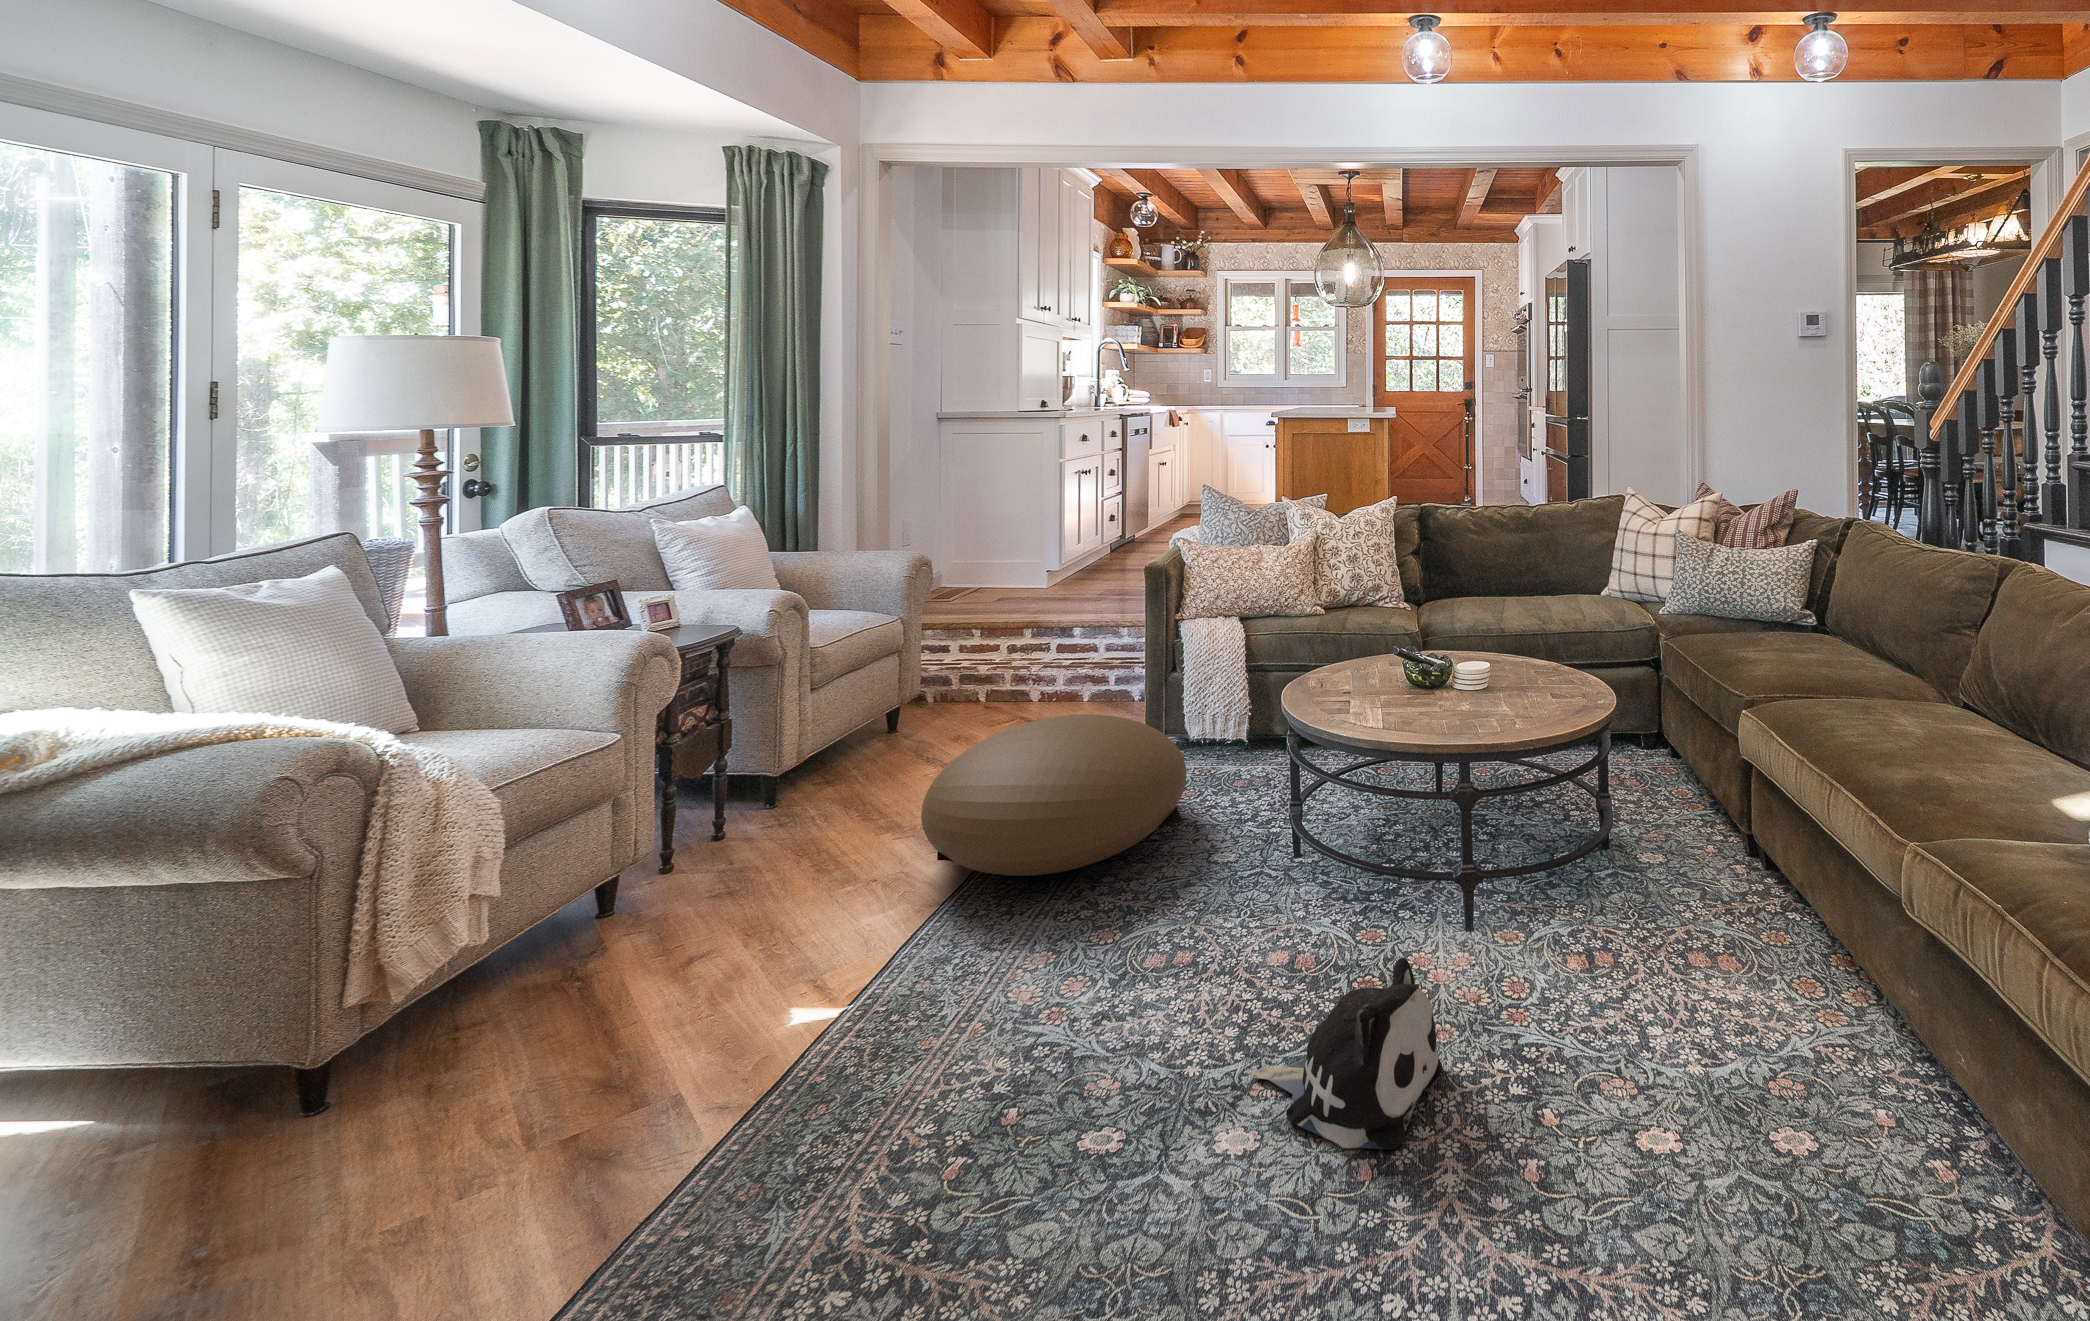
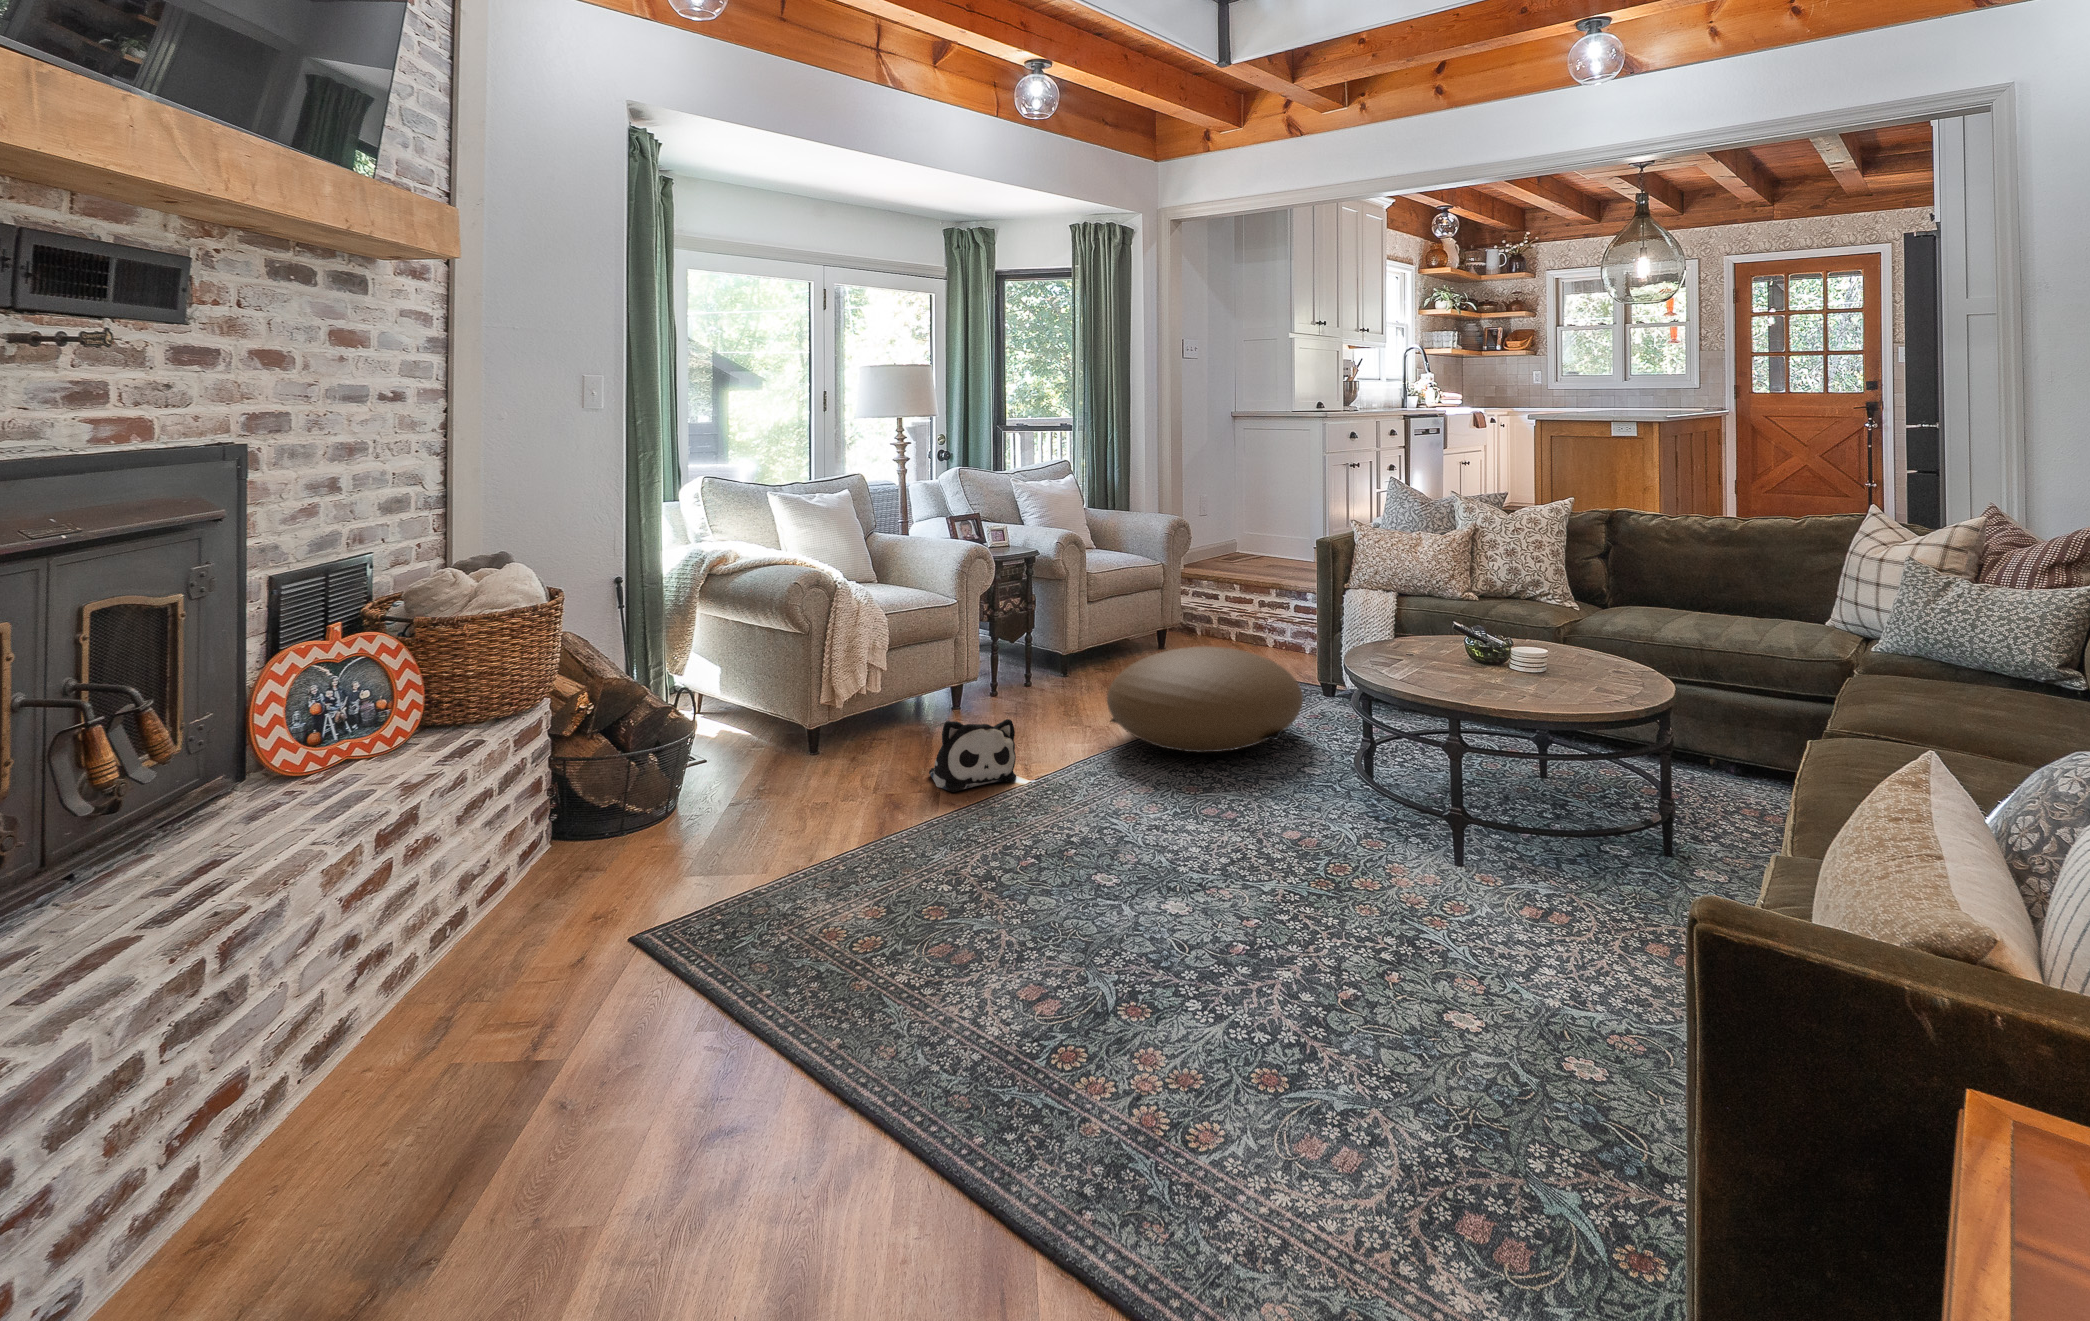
plush toy: present [1253,958,1442,1149] -> present [929,719,1016,792]

